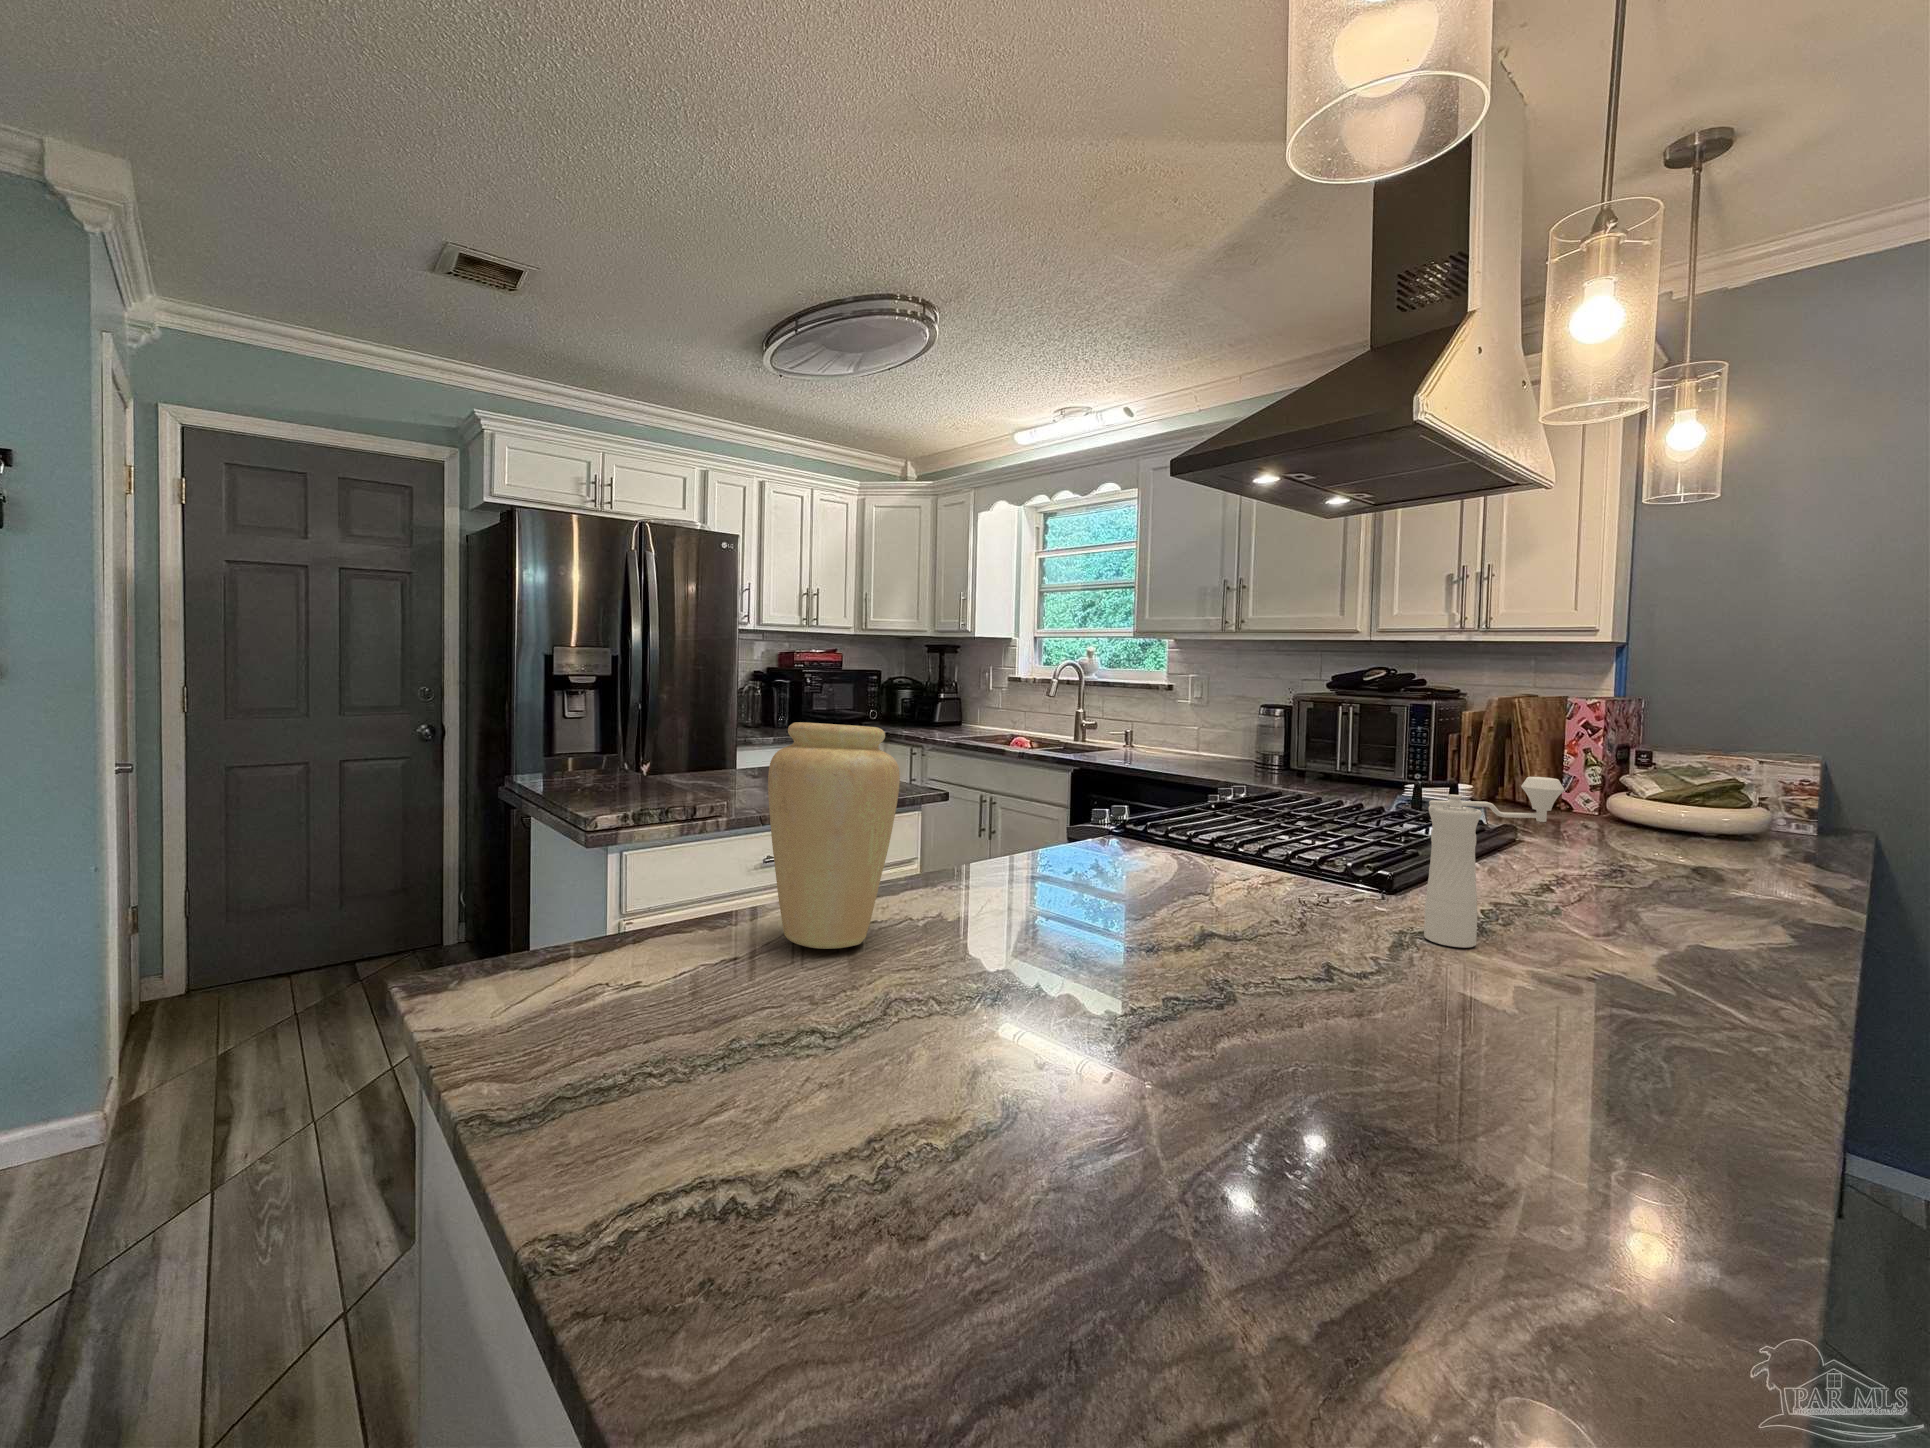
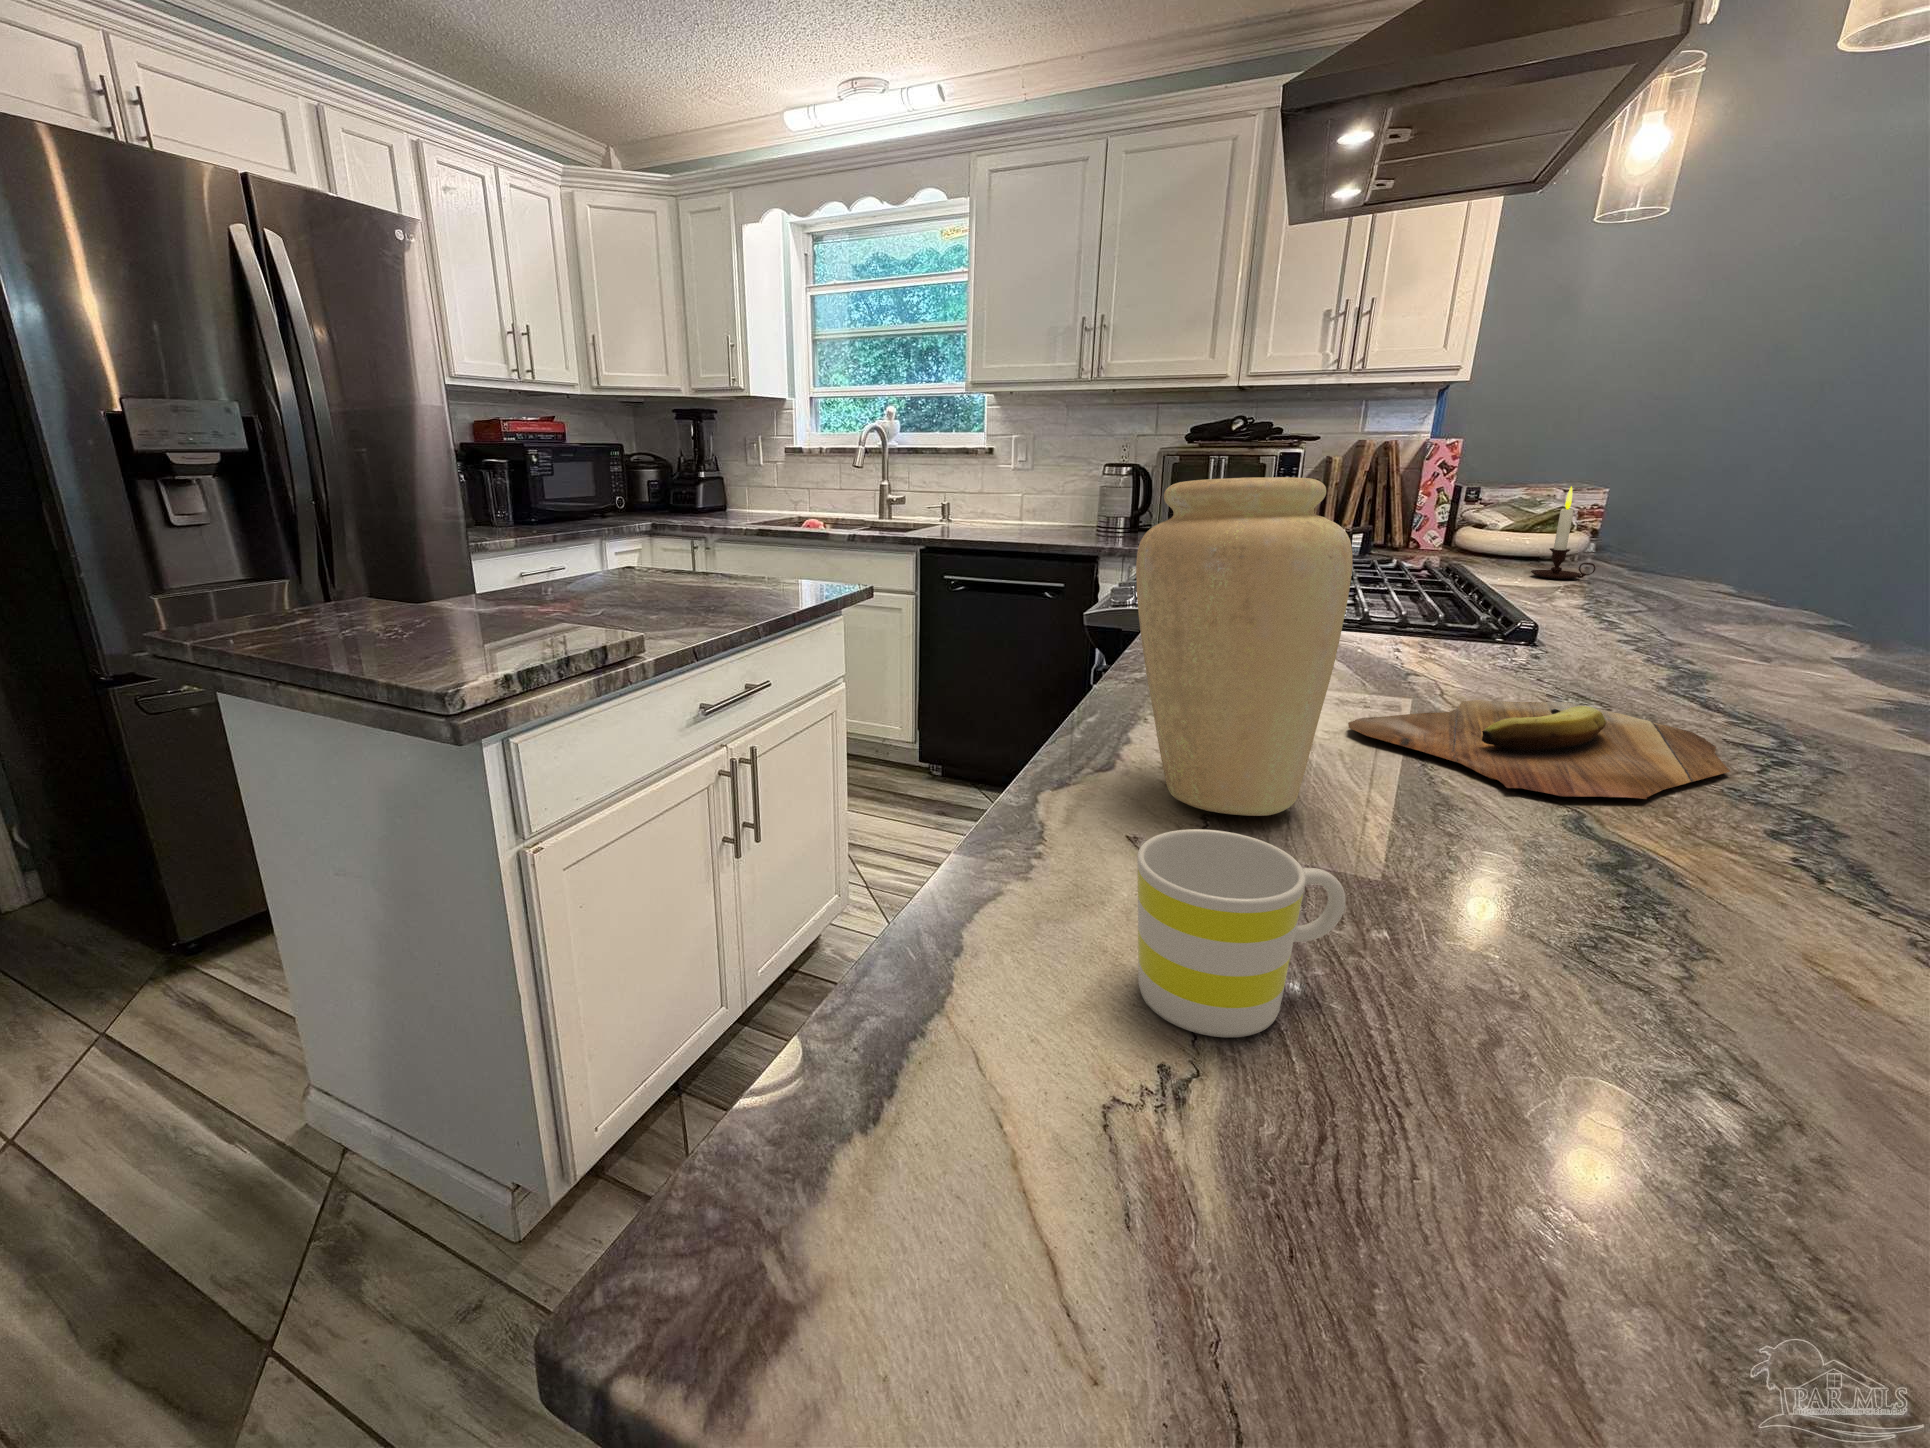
candle: none [1603,754,1673,854] -> present [1531,487,1596,579]
pepper mill: present [1424,777,1564,948] -> none [1654,504,1794,685]
mug: none [549,911,660,1020] -> present [1137,829,1346,1037]
cutting board: none [1012,917,1309,994] -> present [1348,700,1730,799]

